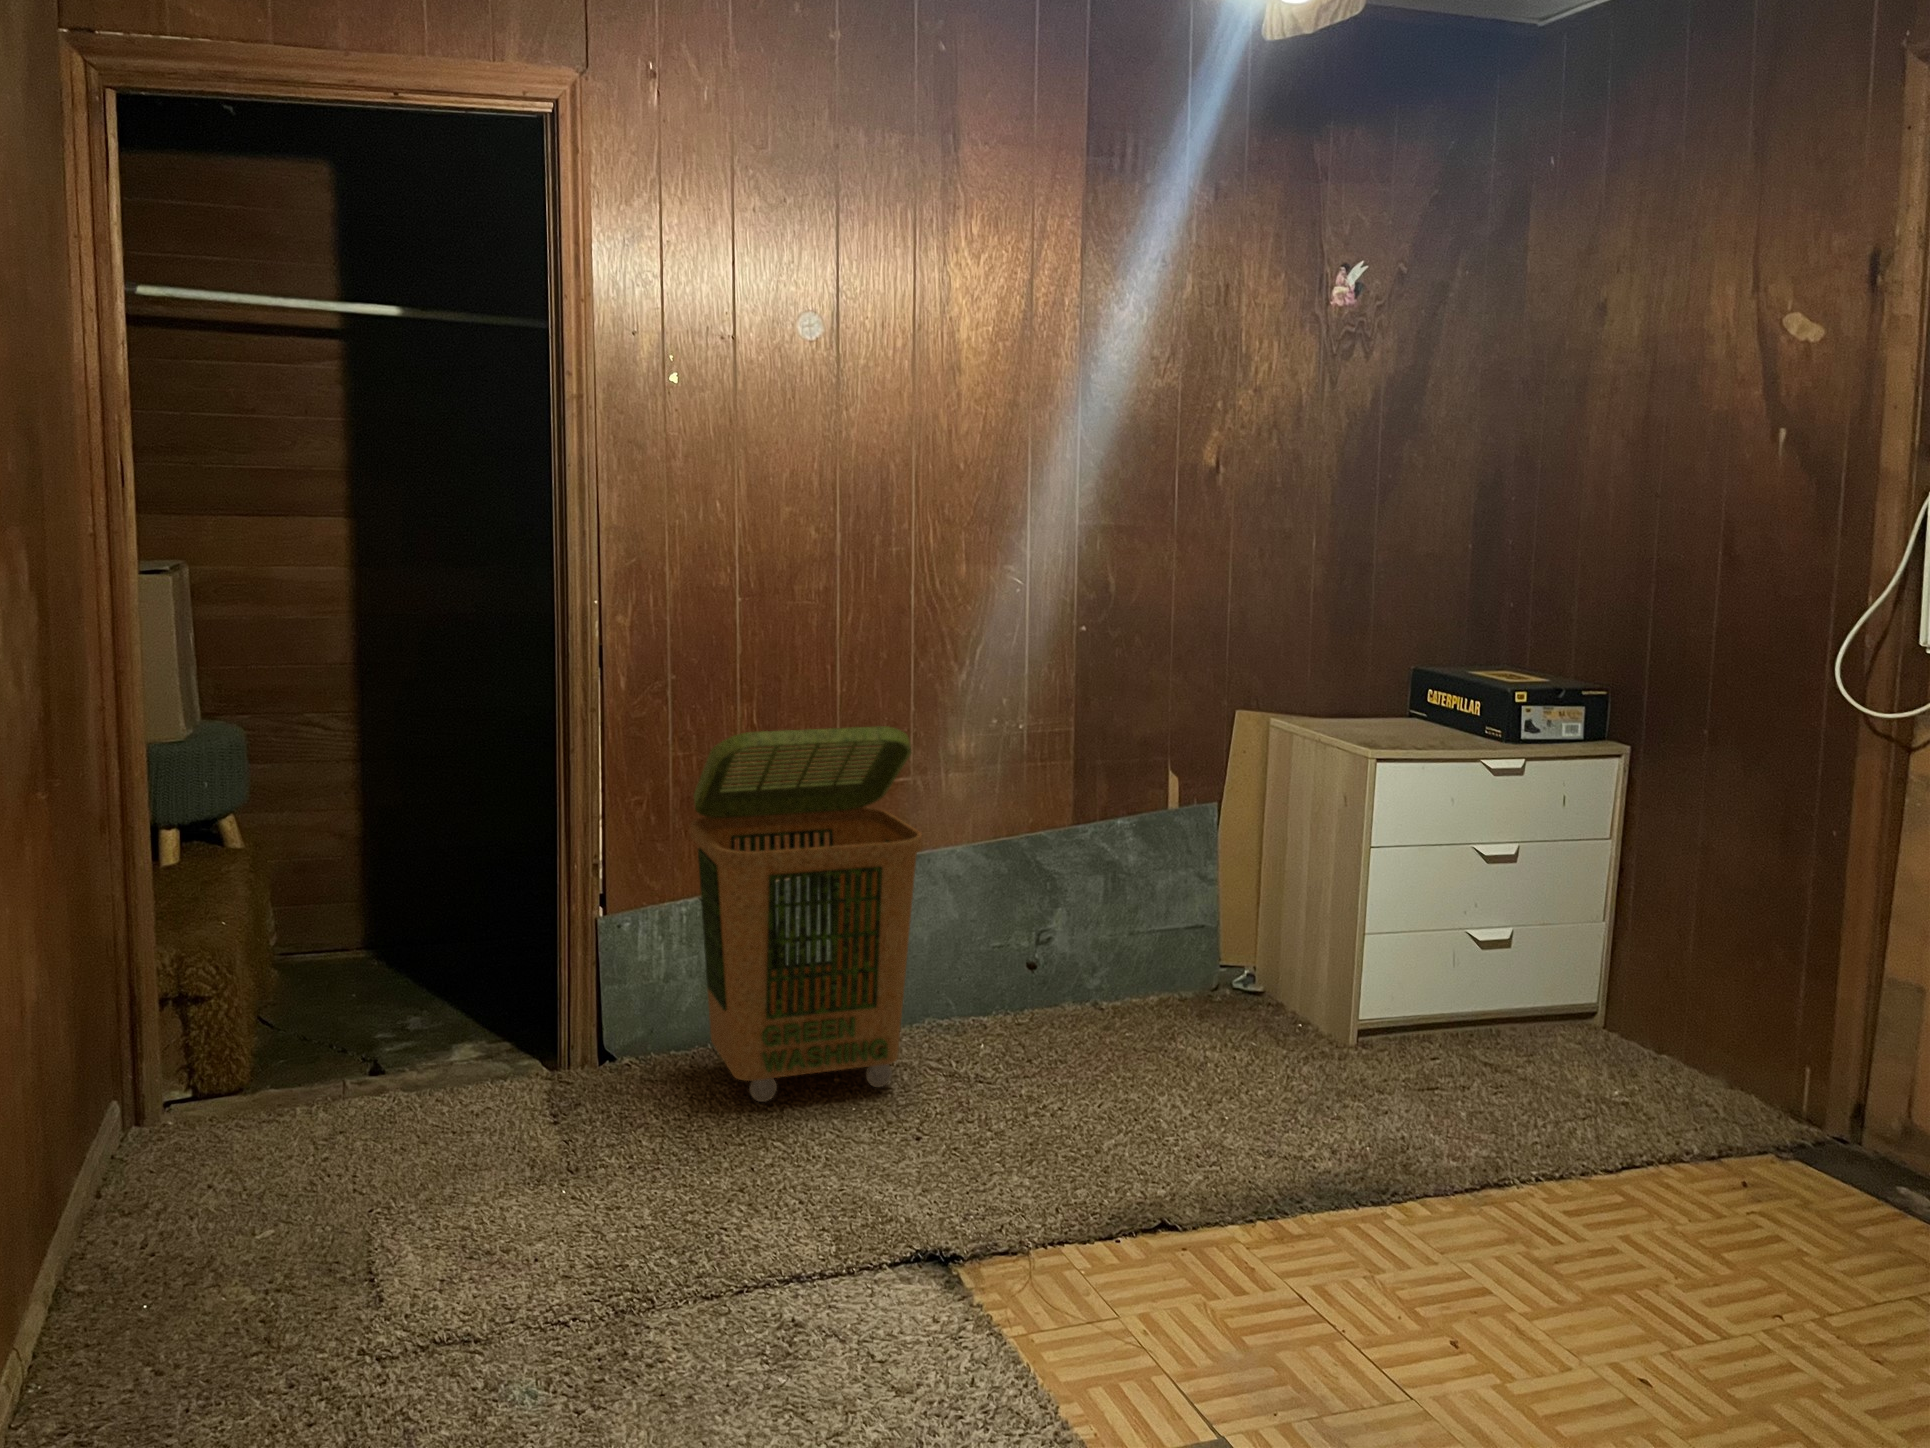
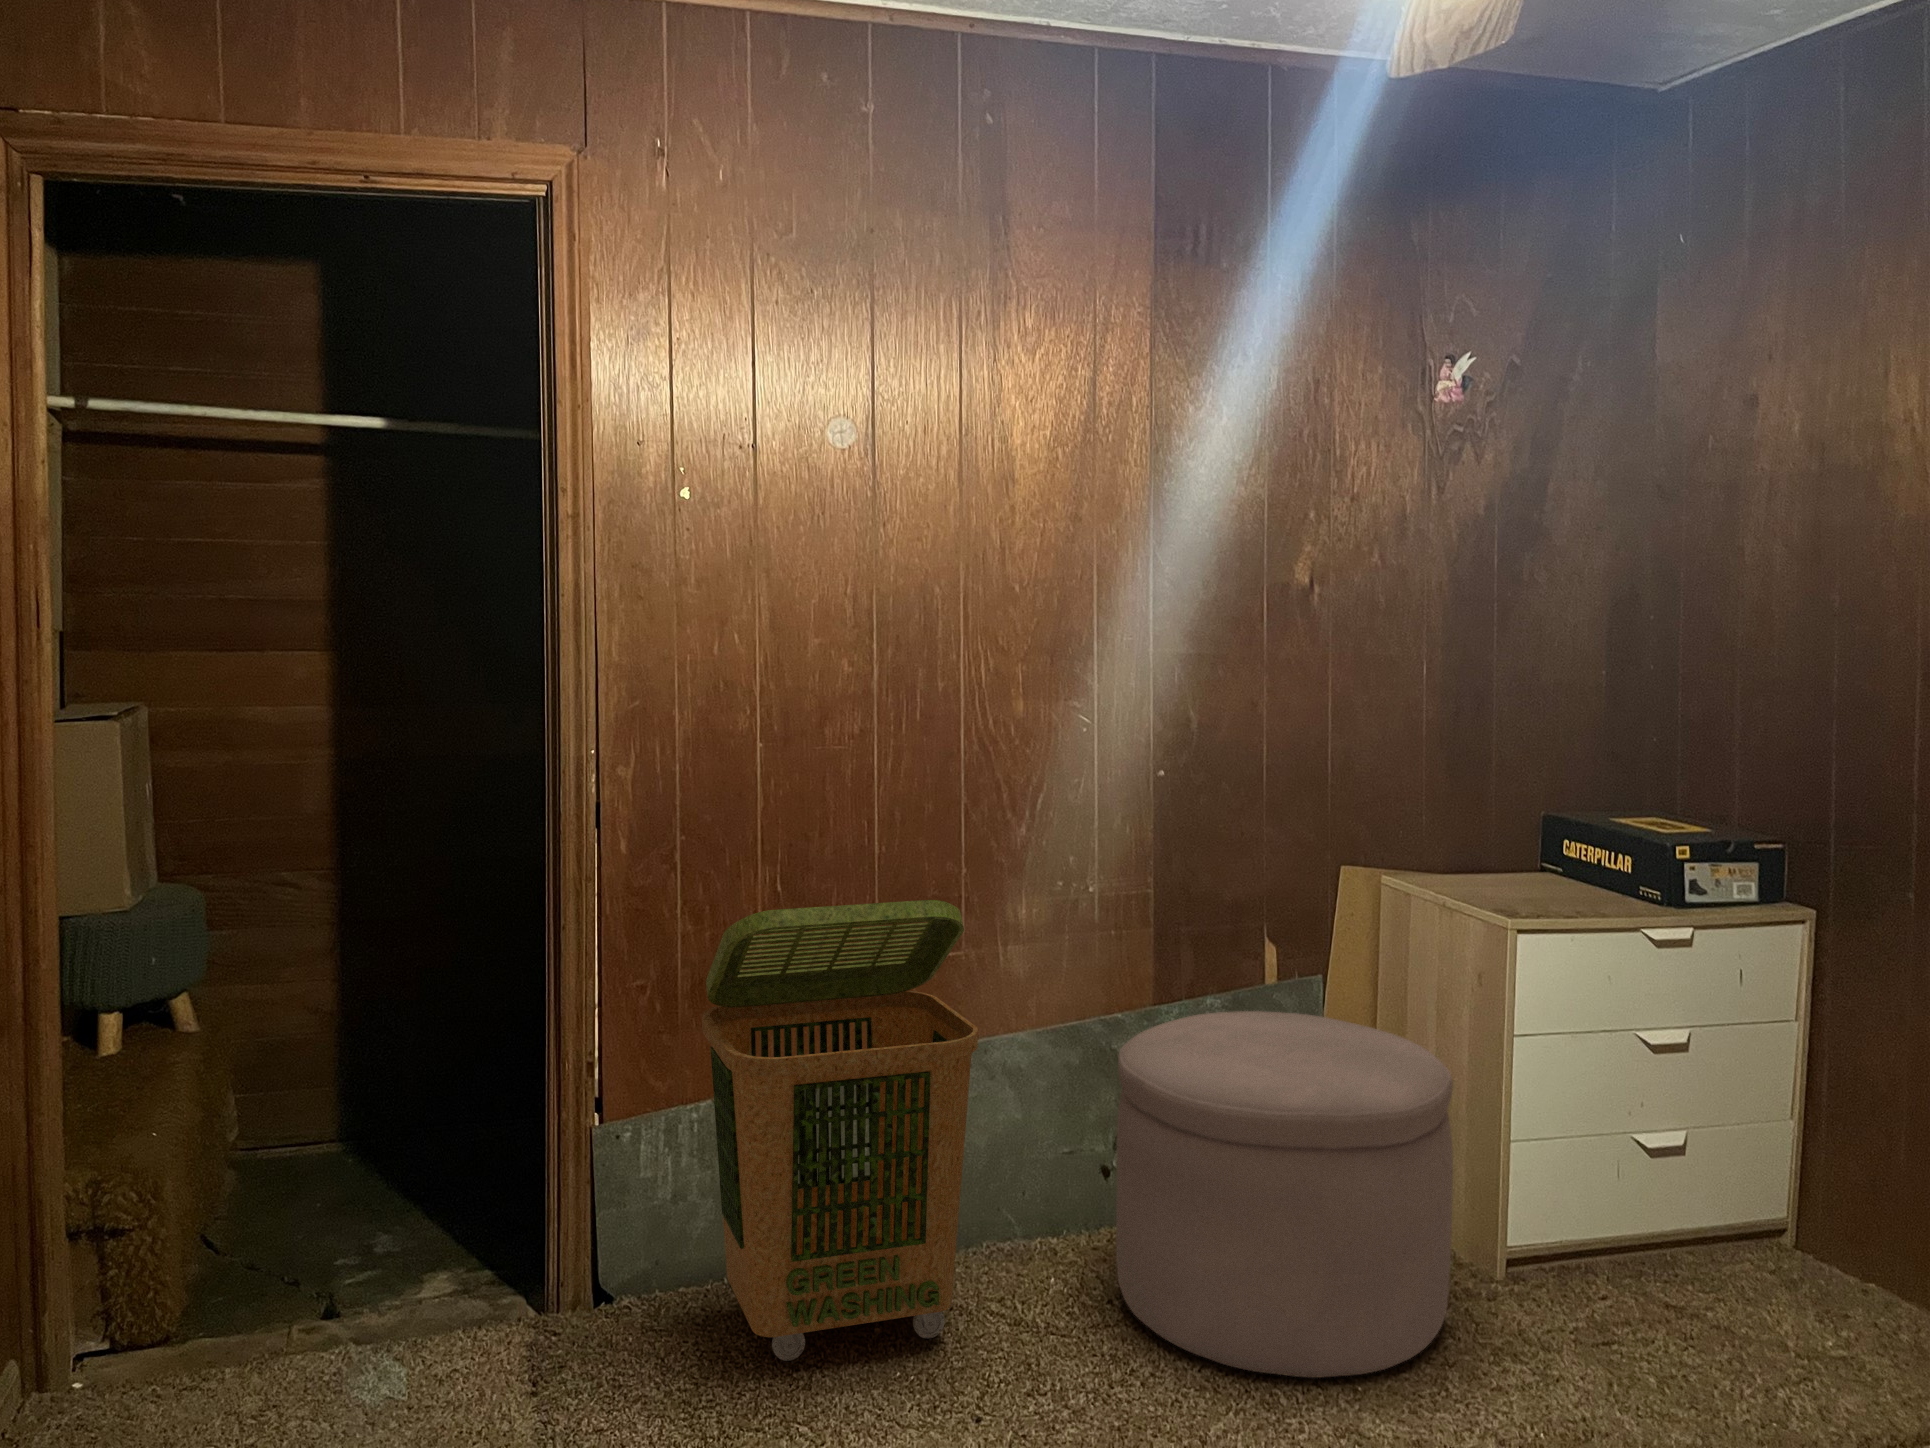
ottoman: none [1036,829,1315,1113] -> present [1116,1011,1453,1378]

